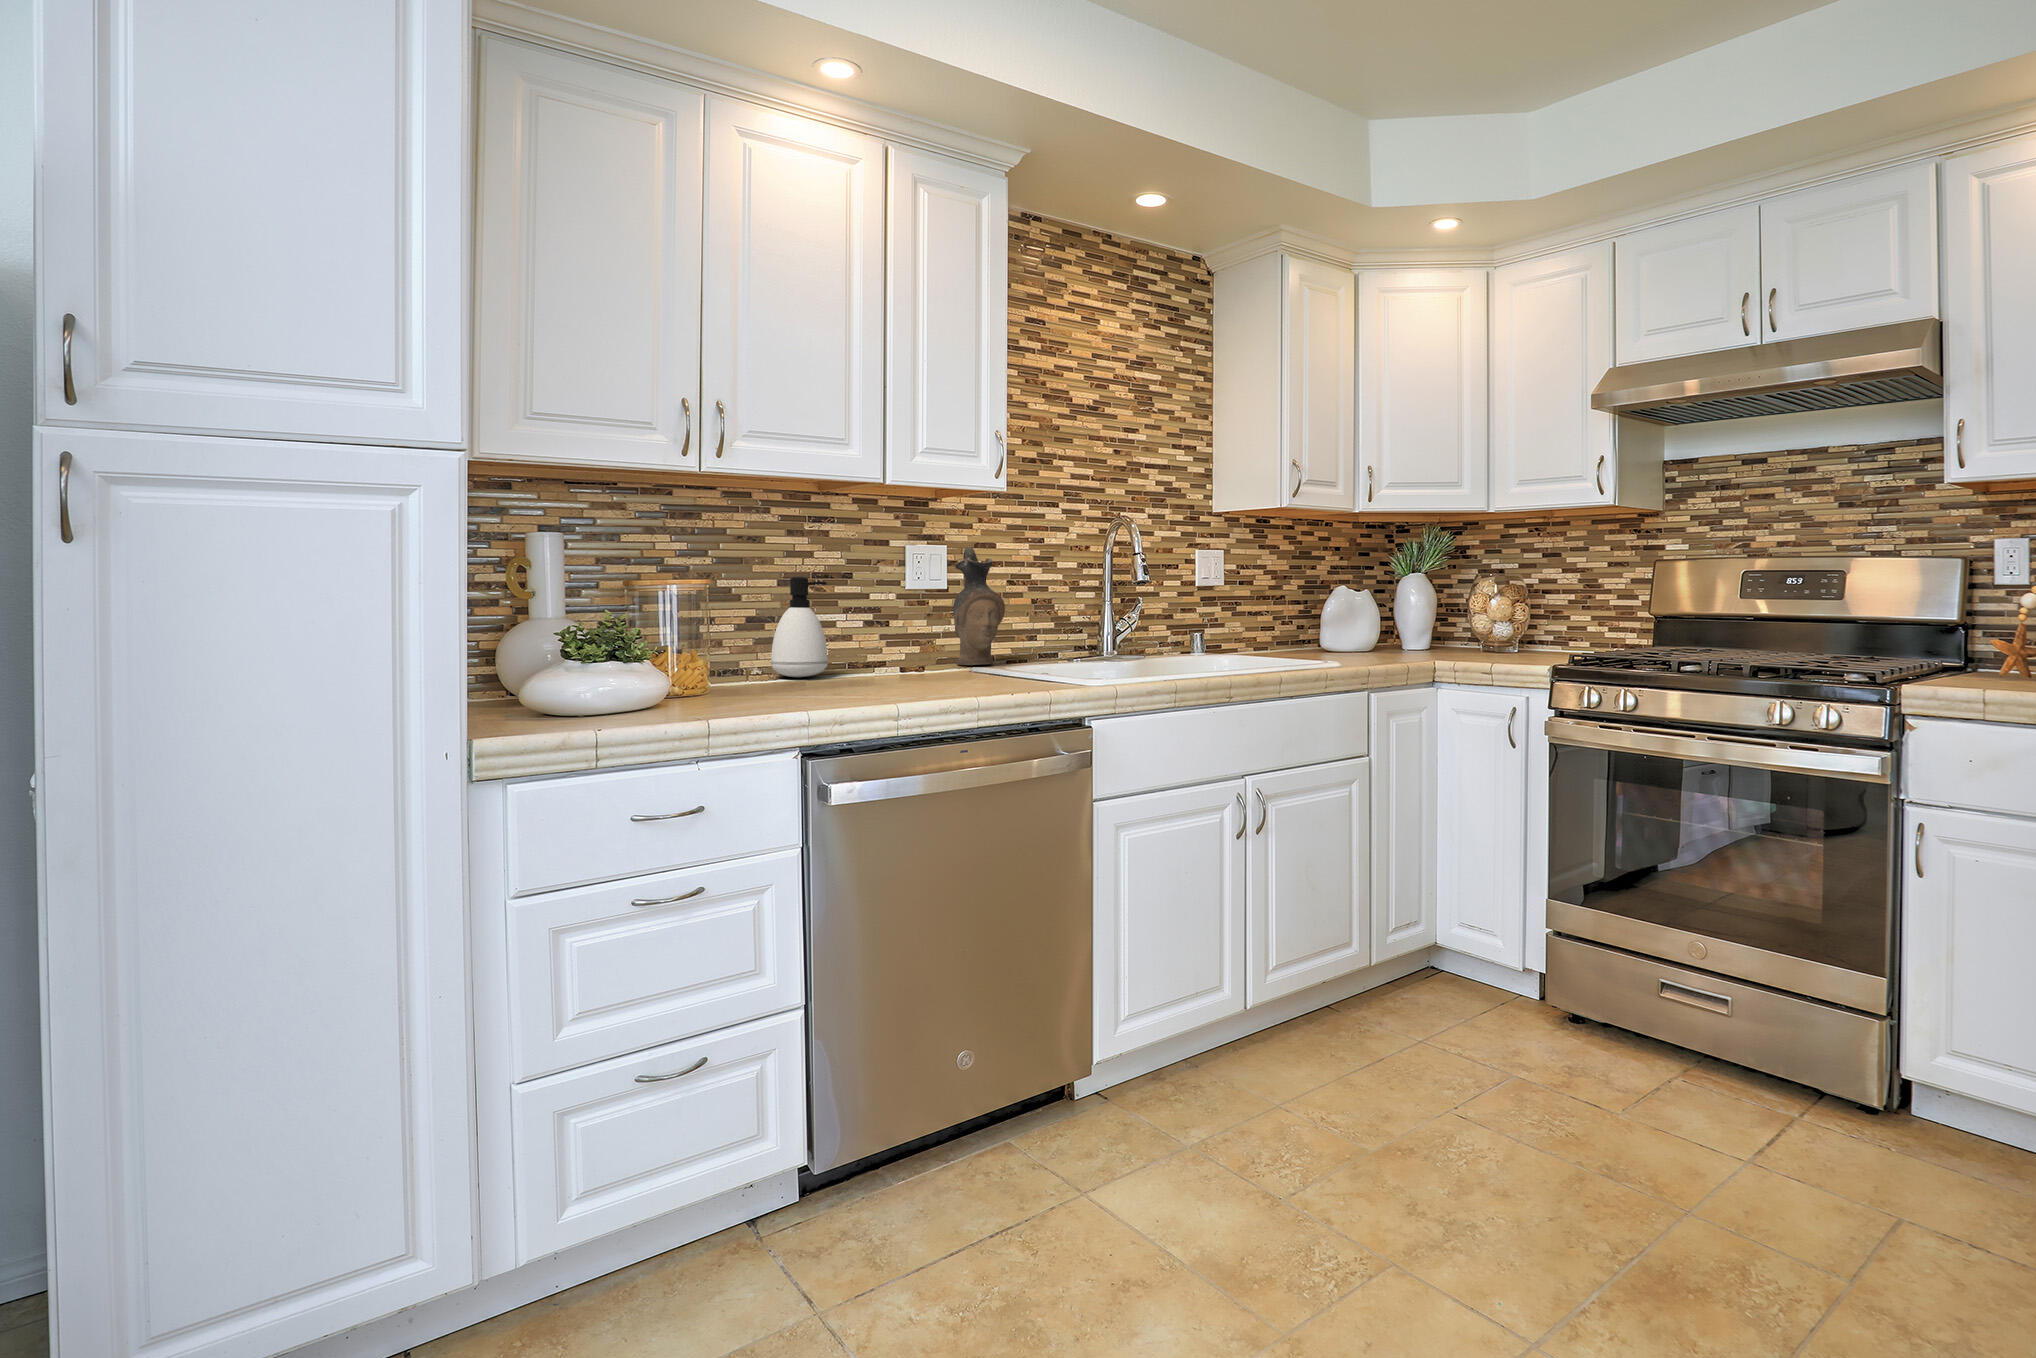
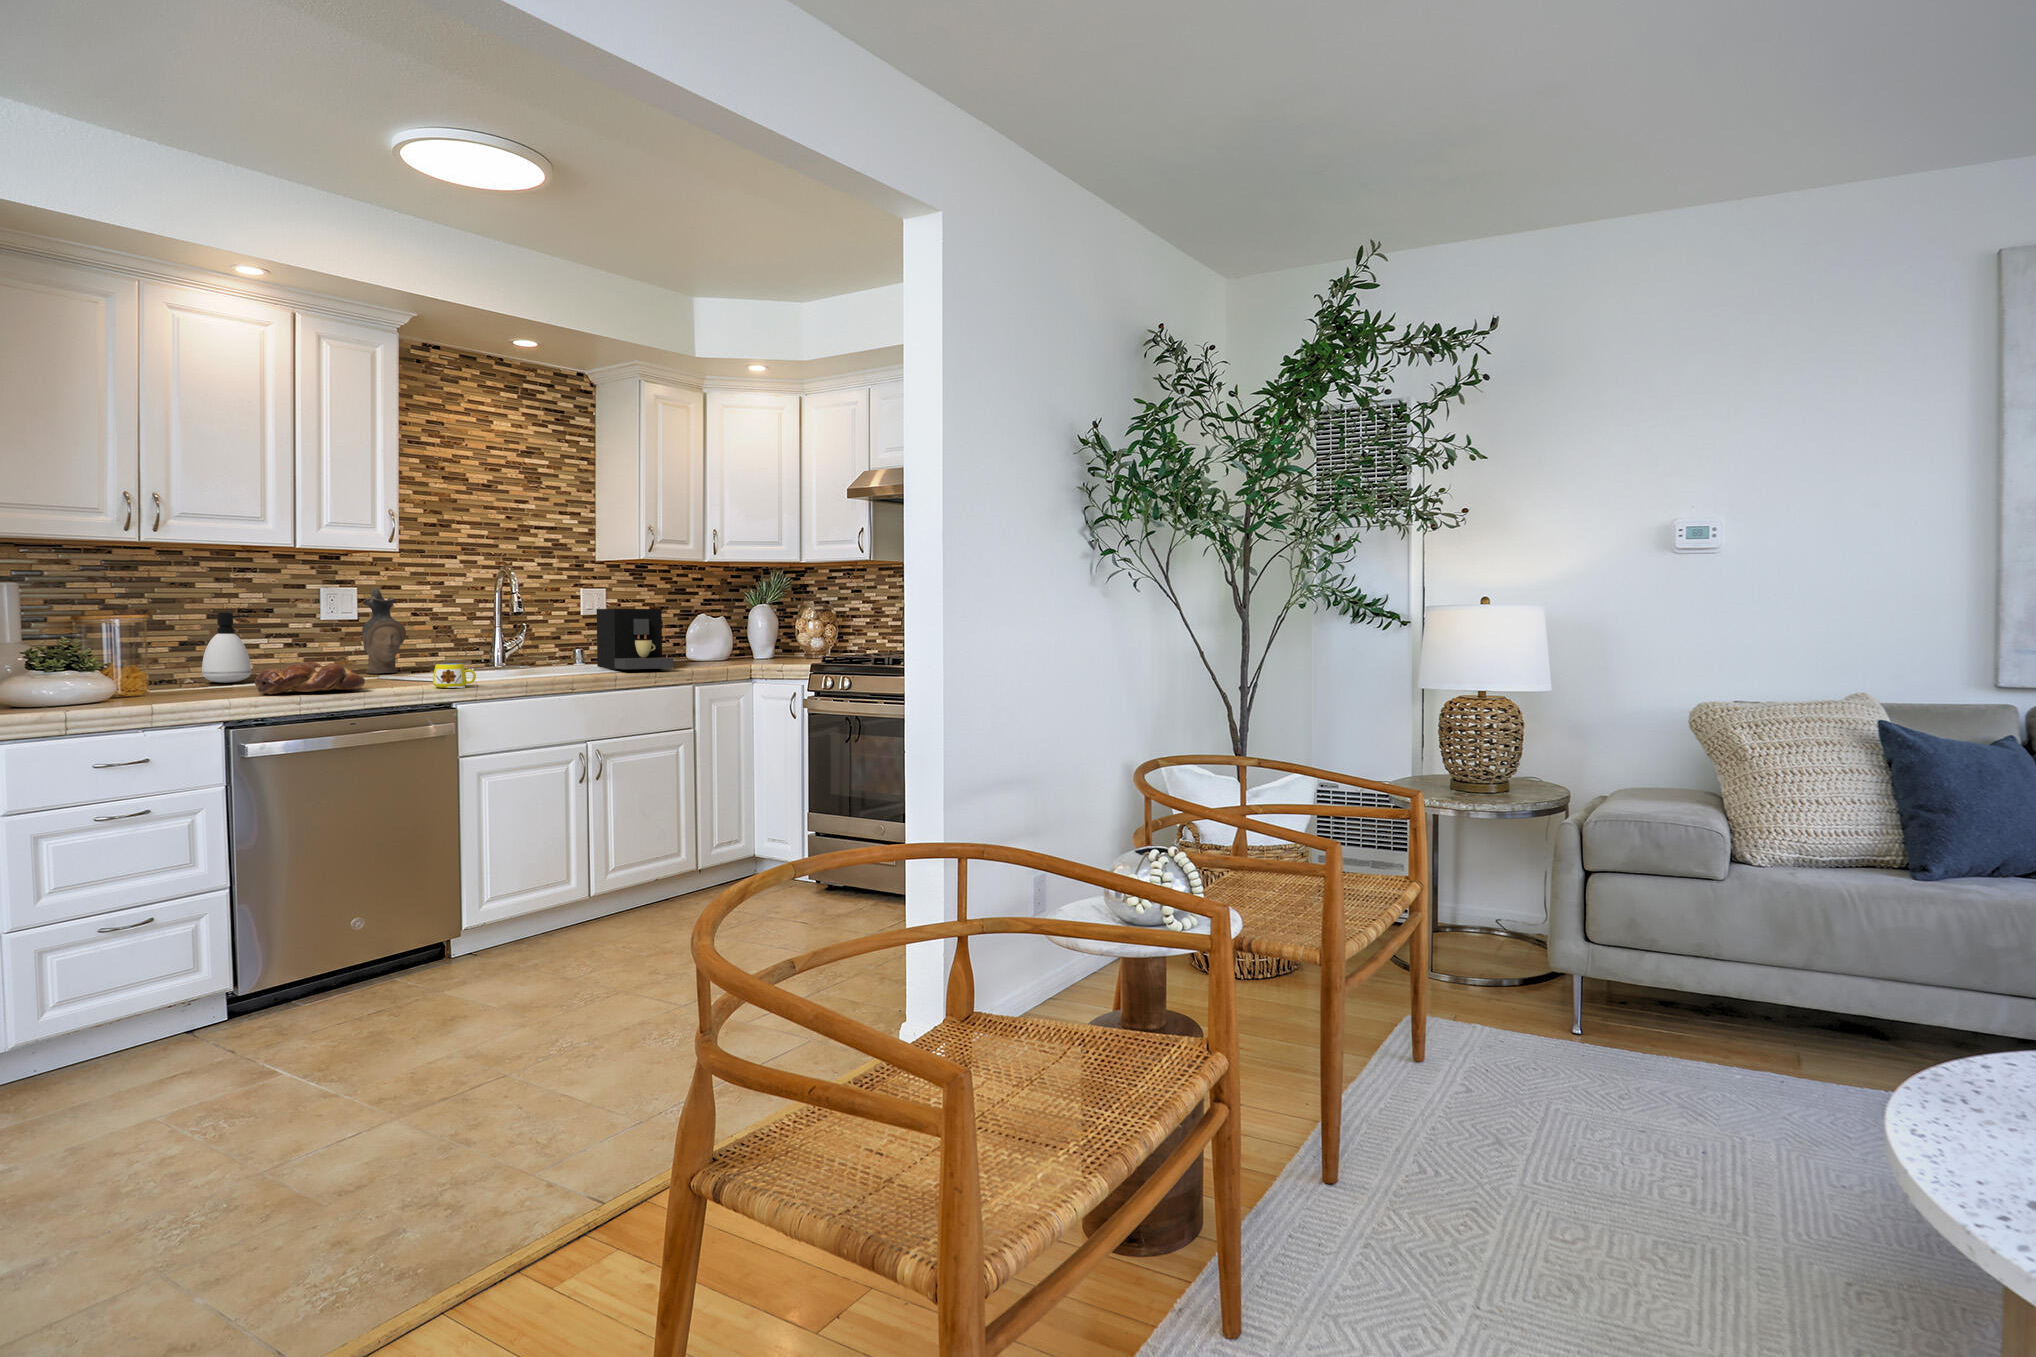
coffee maker: none [1225,575,1343,665] -> present [596,609,673,670]
bread loaf: none [833,651,973,701] -> present [255,662,365,694]
mug: none [1058,656,1116,695] -> present [433,664,476,688]

